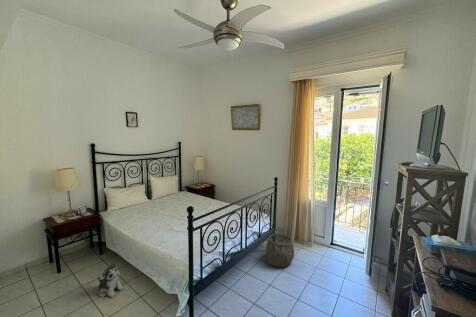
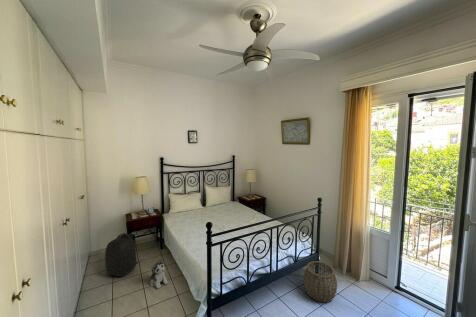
backpack: none [23,240,73,299] -> present [105,233,138,276]

